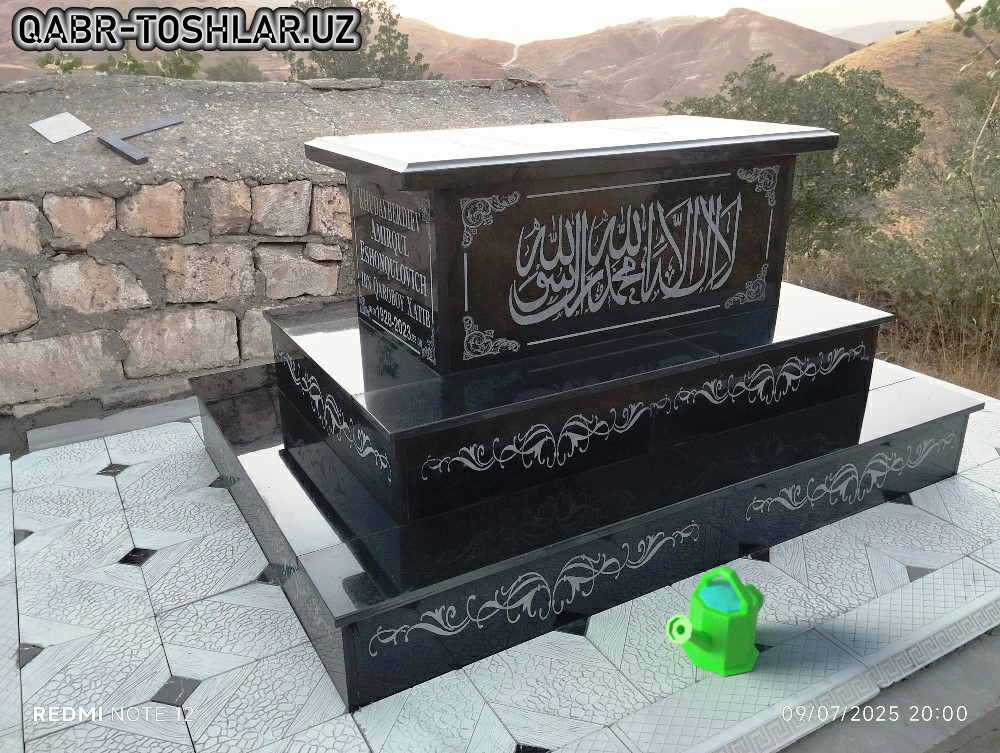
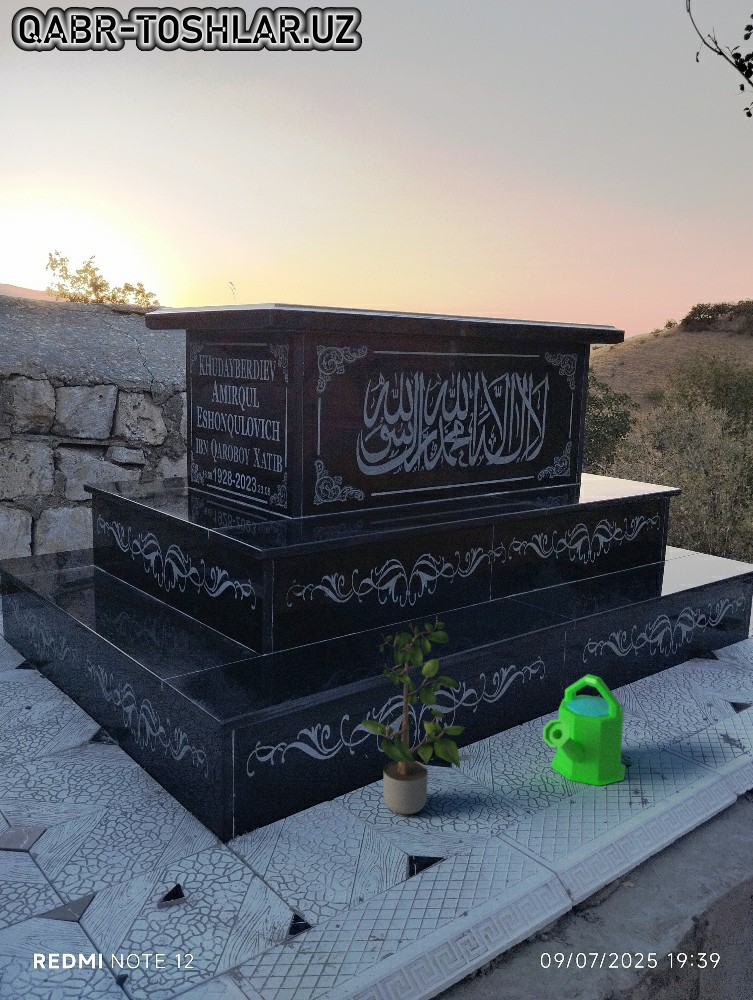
potted plant: none [479,520,589,697] -> present [362,622,465,814]

